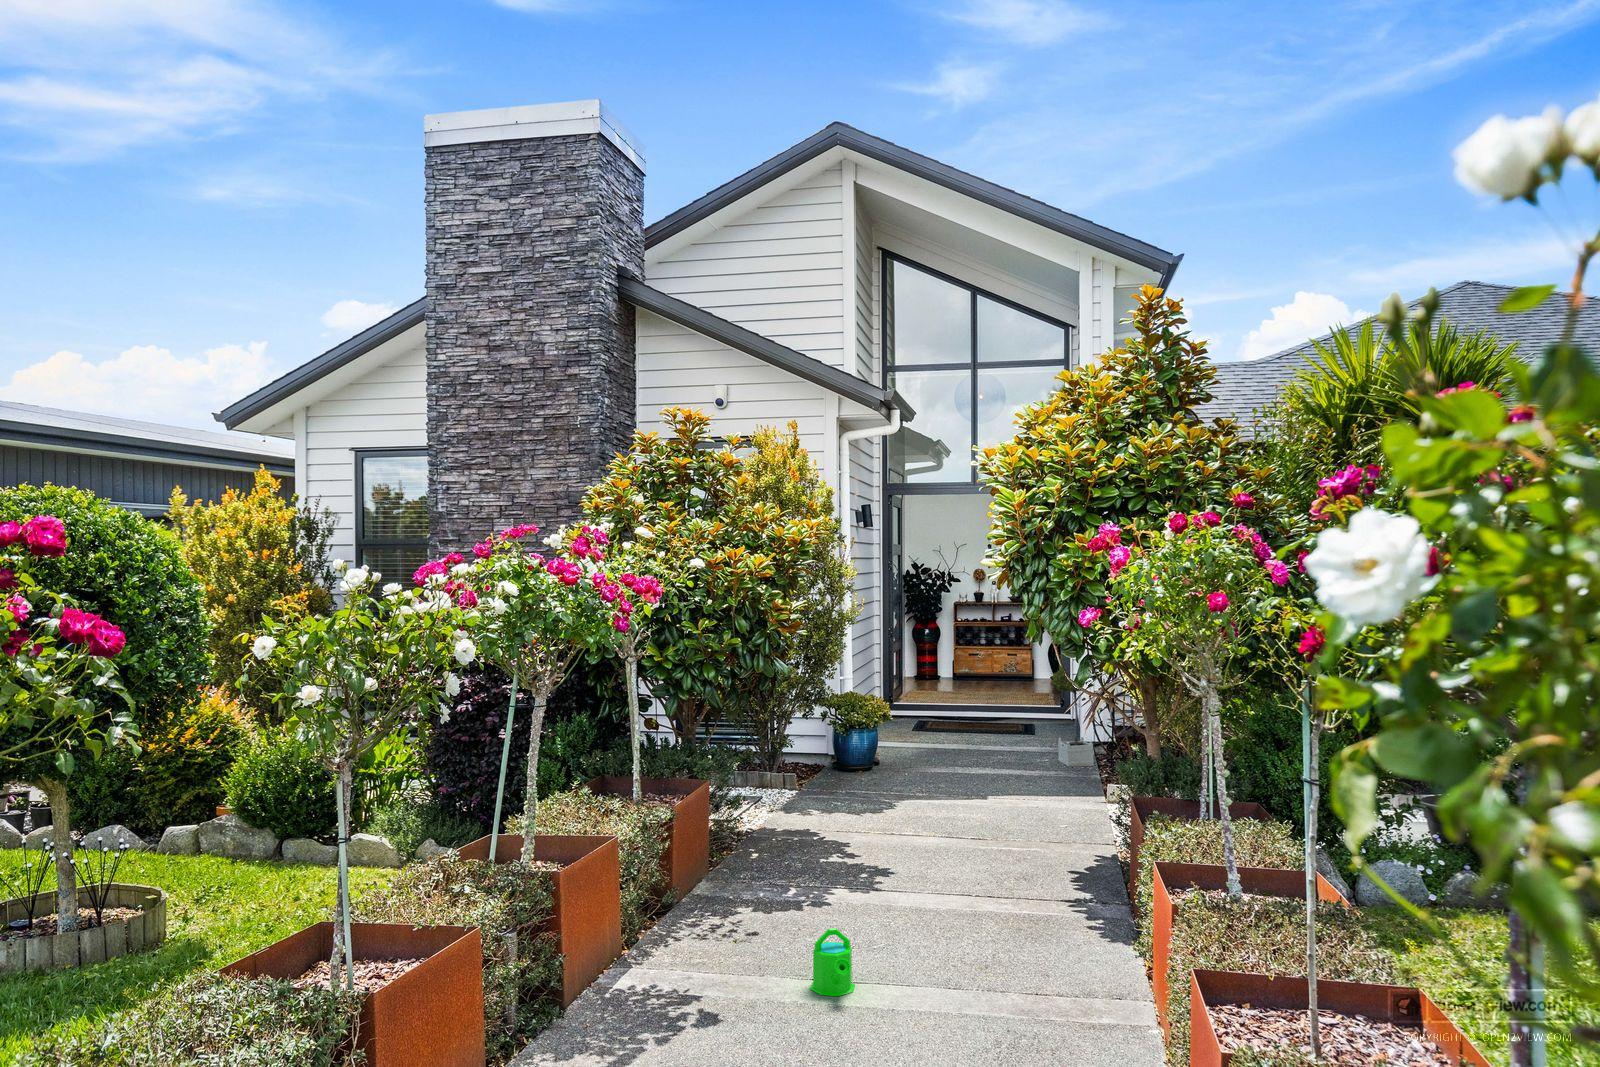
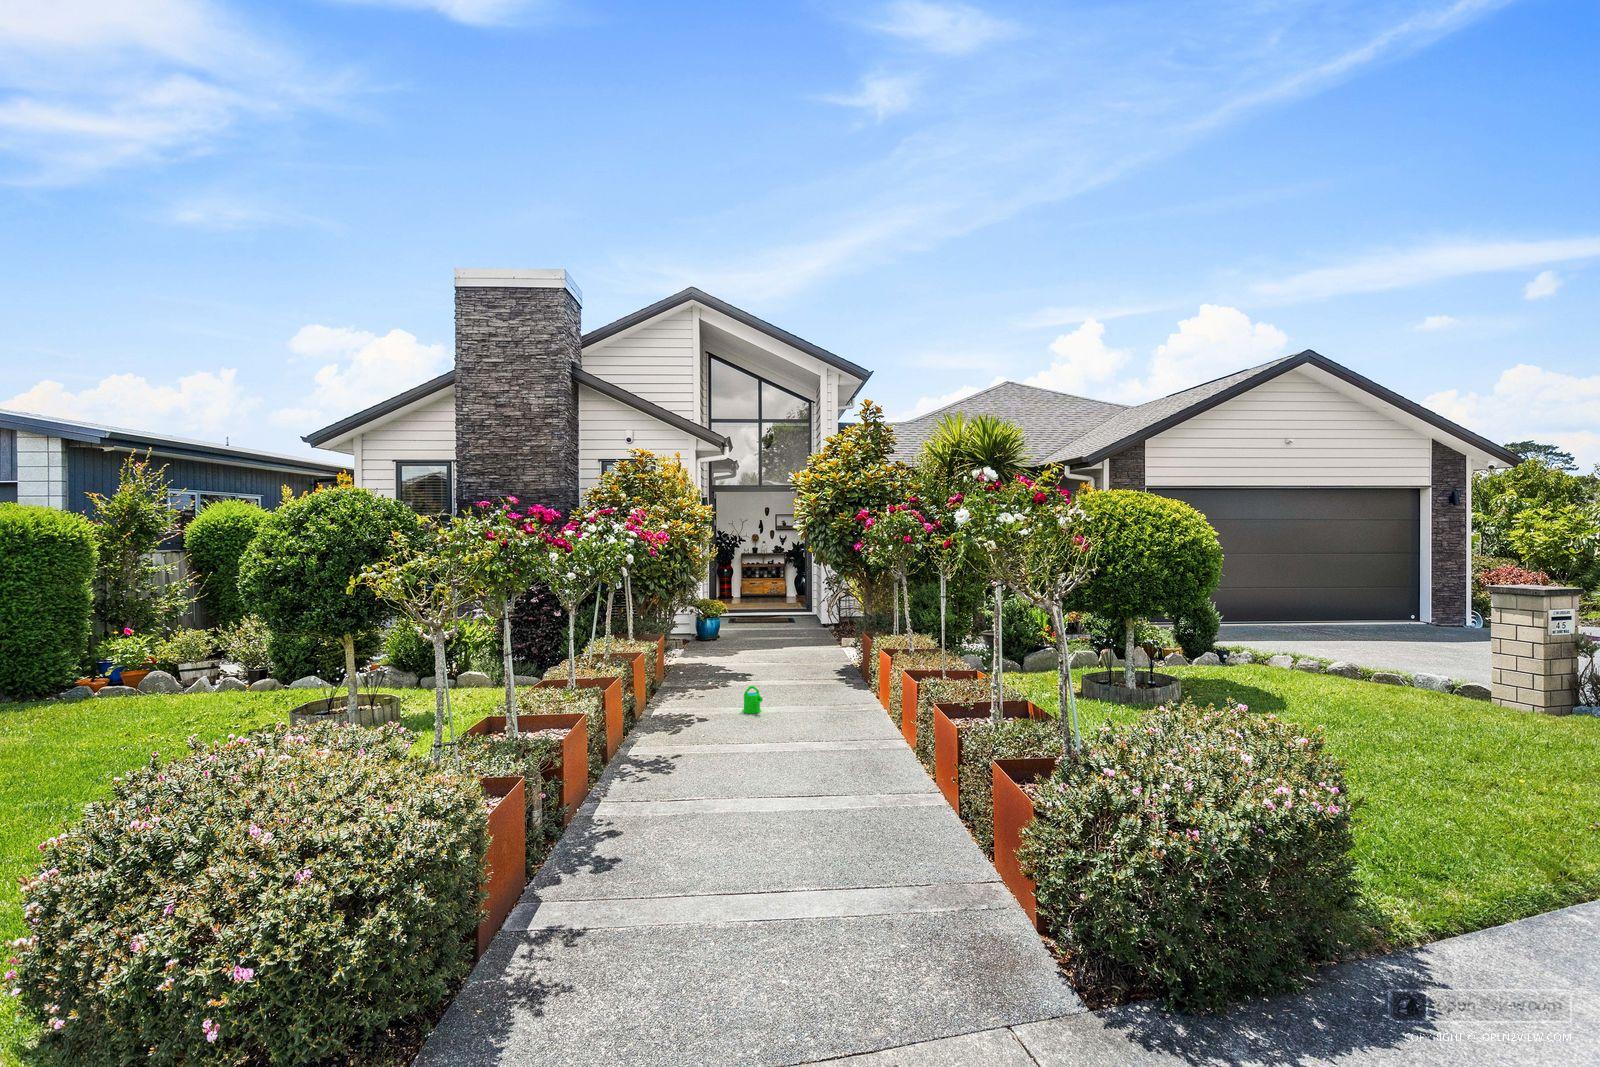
potted tree: present [1053,665,1094,766] -> none [811,582,832,634]

